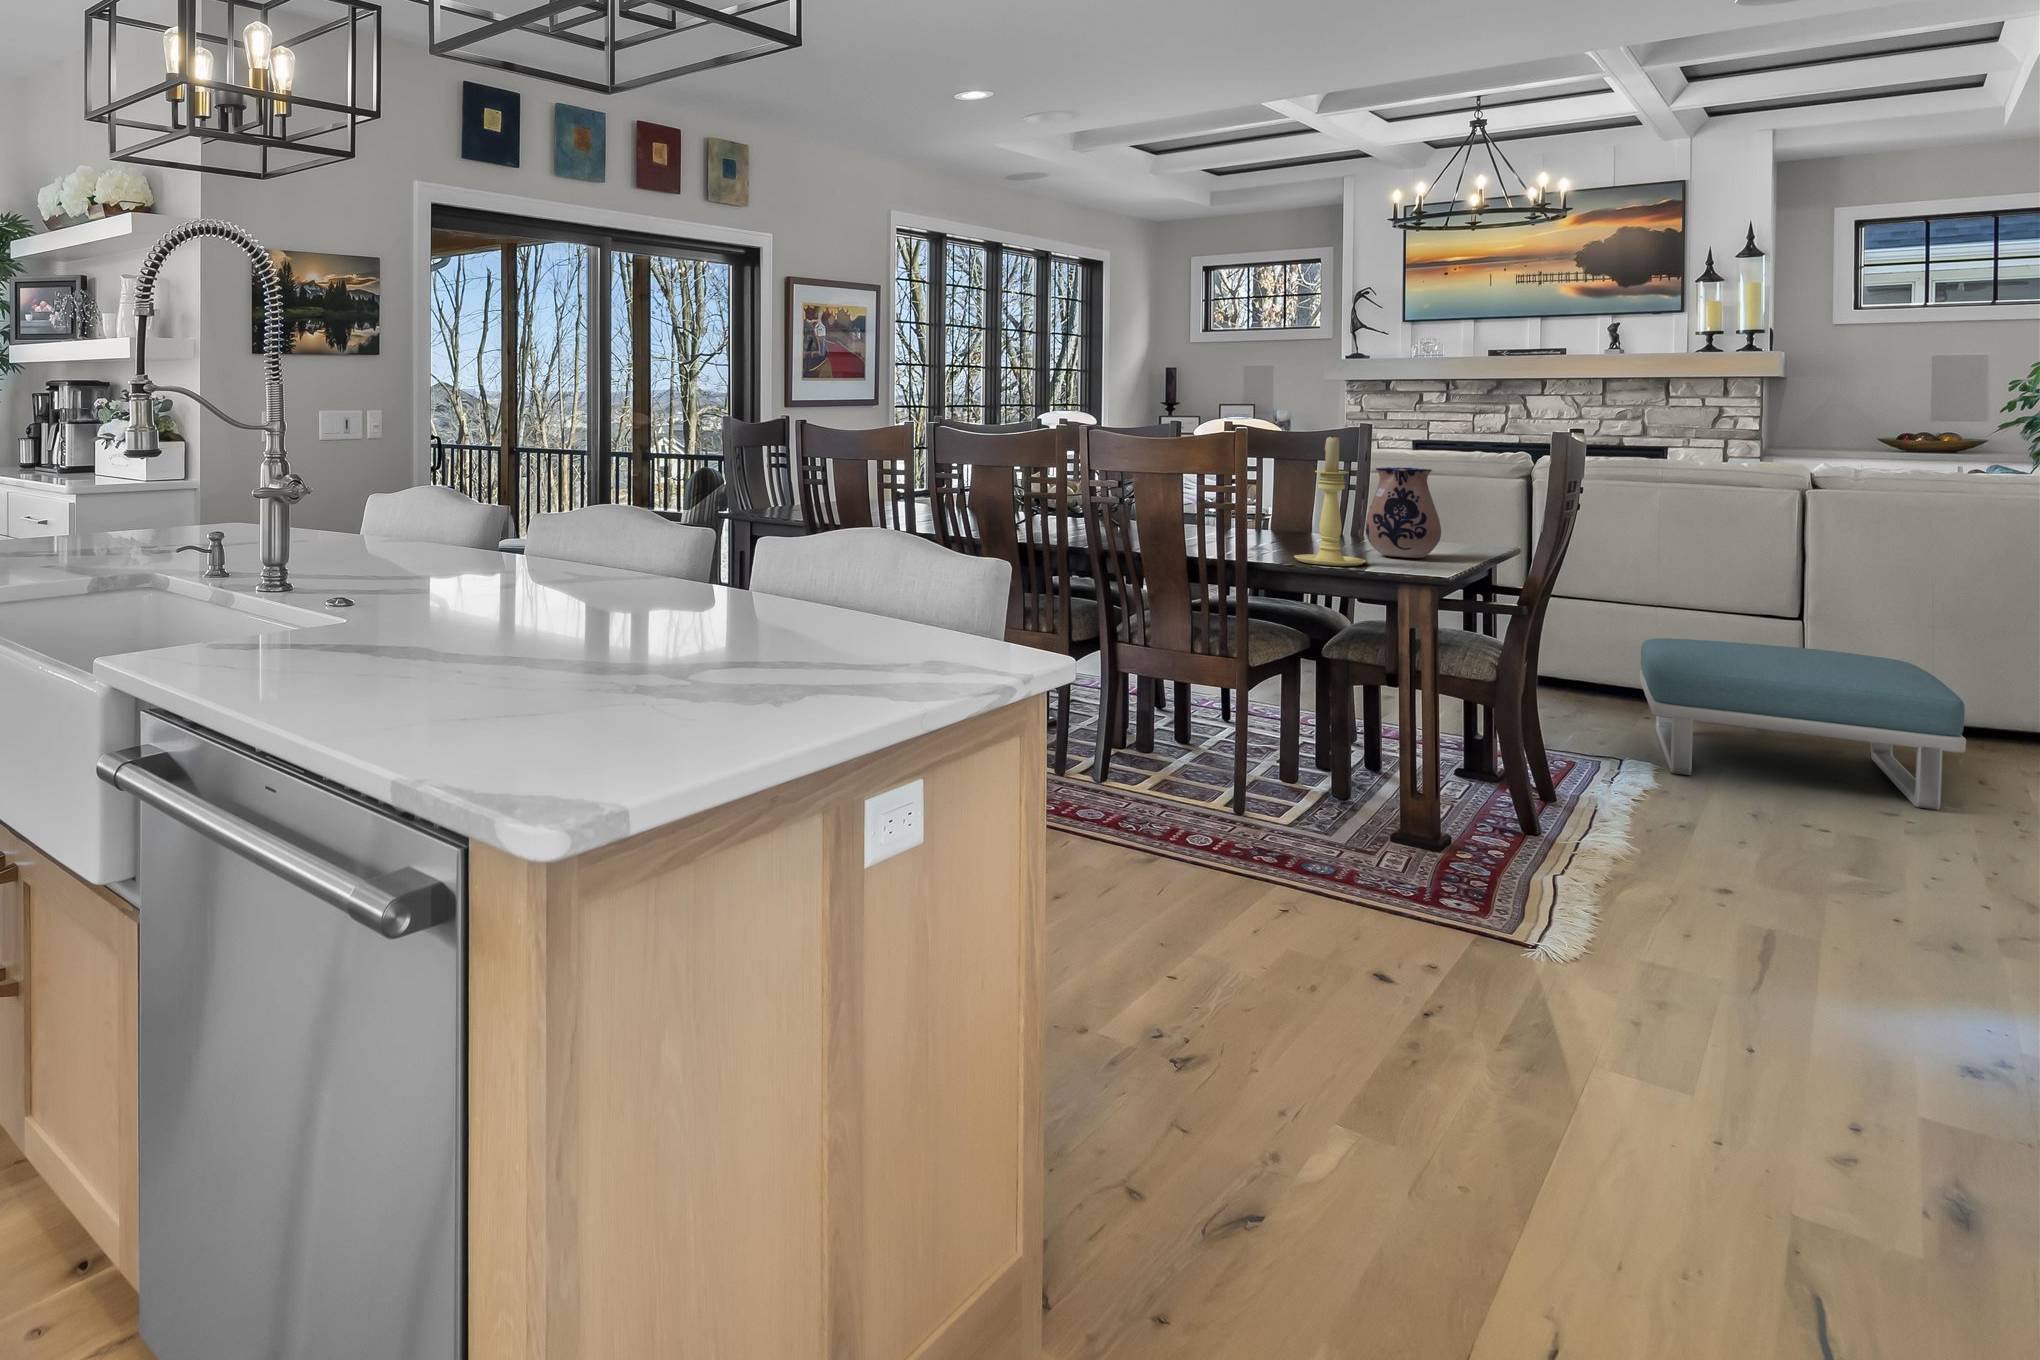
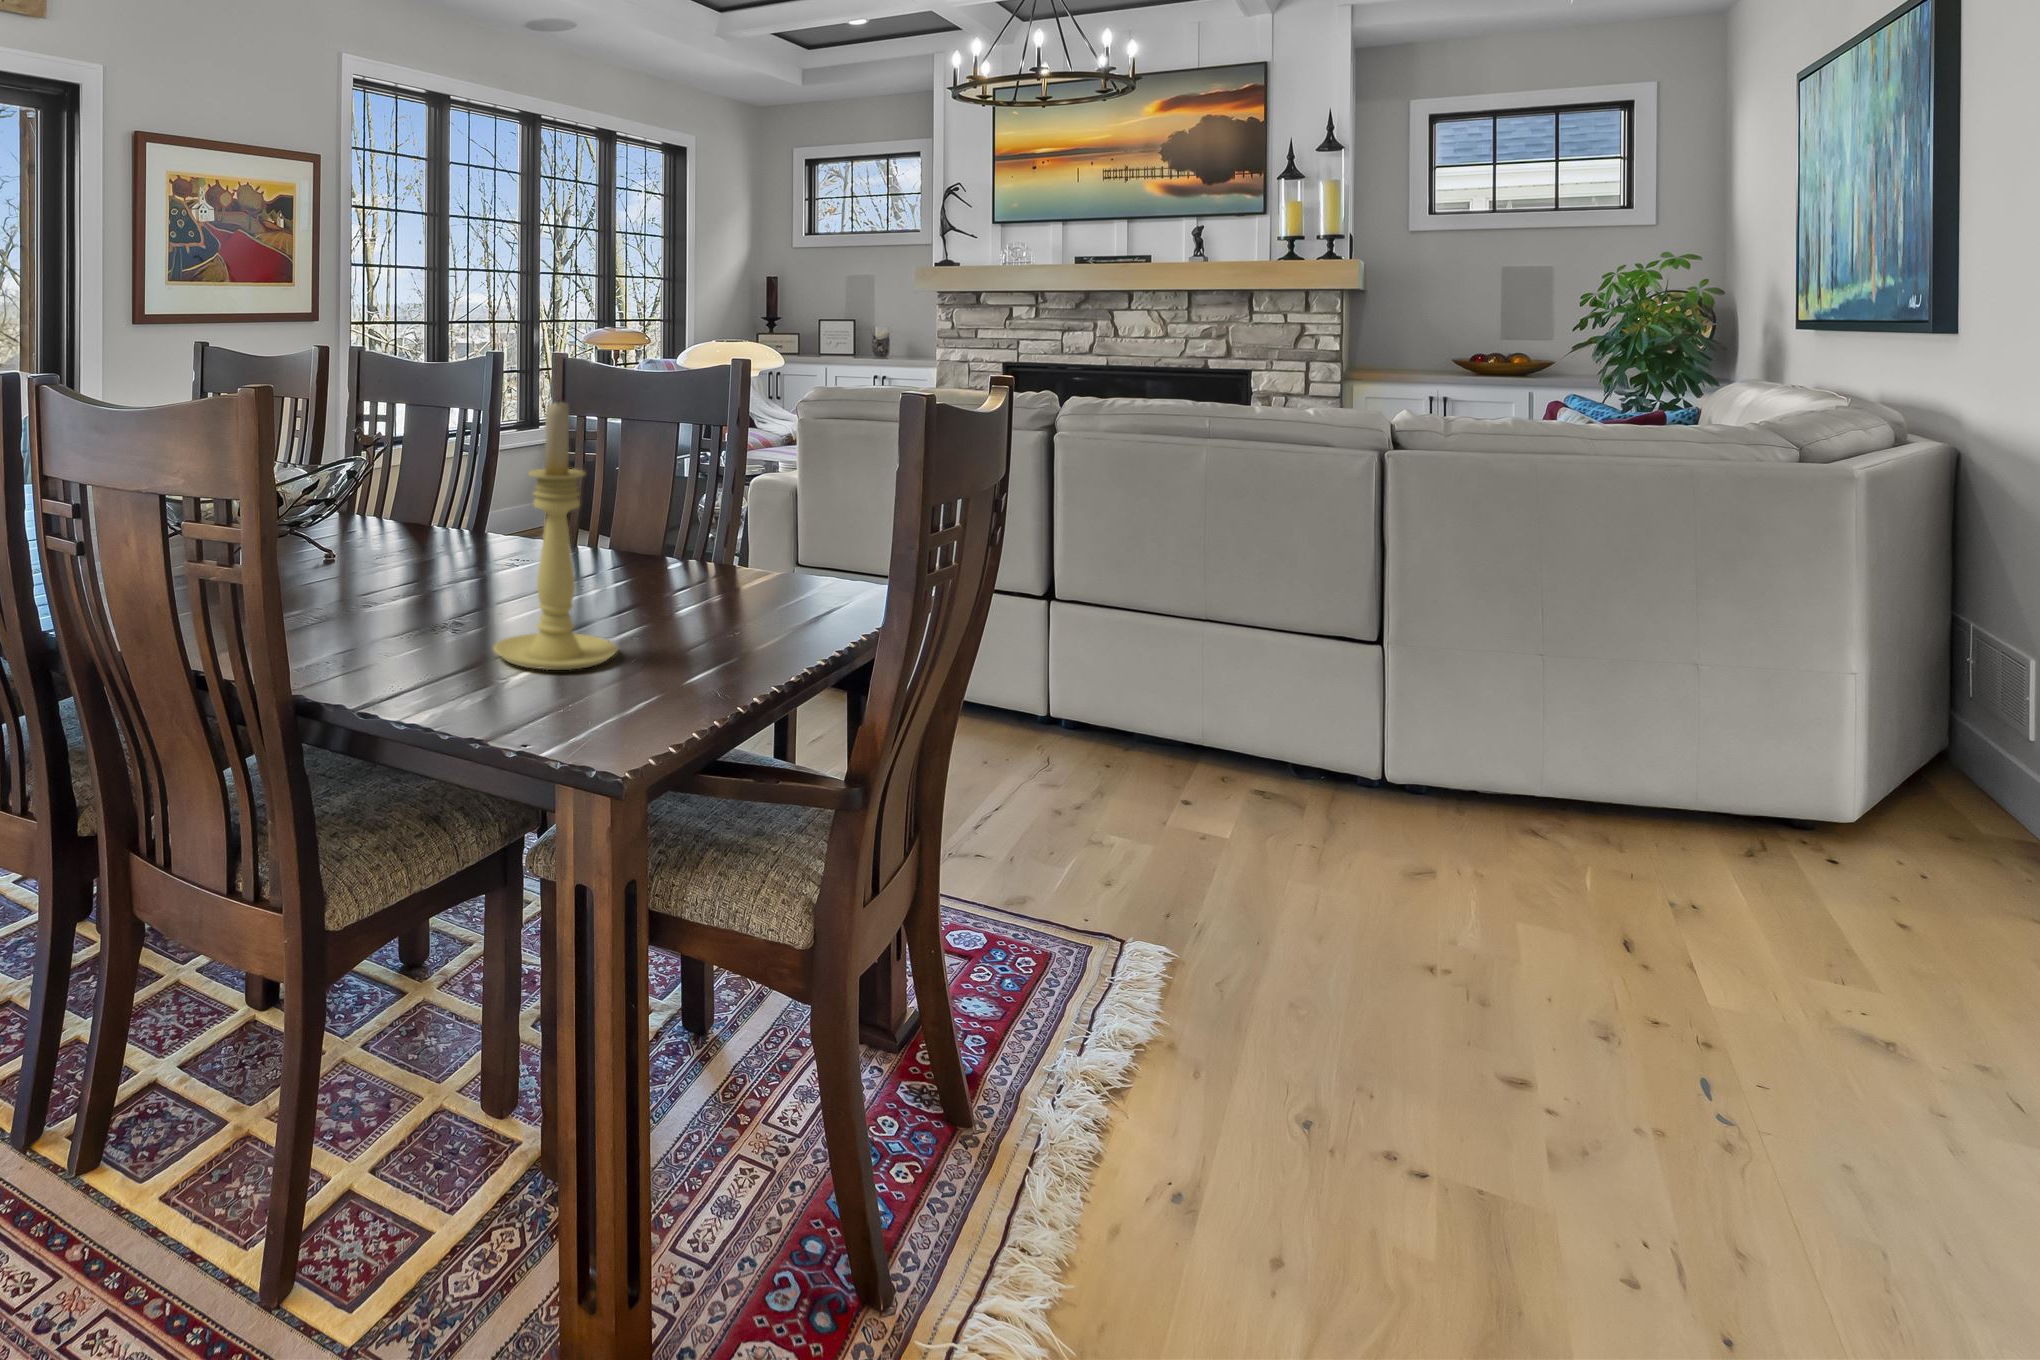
ceramic pitcher: present [1366,467,1441,558] -> none [659,453,777,632]
footstool: present [1640,638,1966,810] -> none [1158,684,1589,1010]

